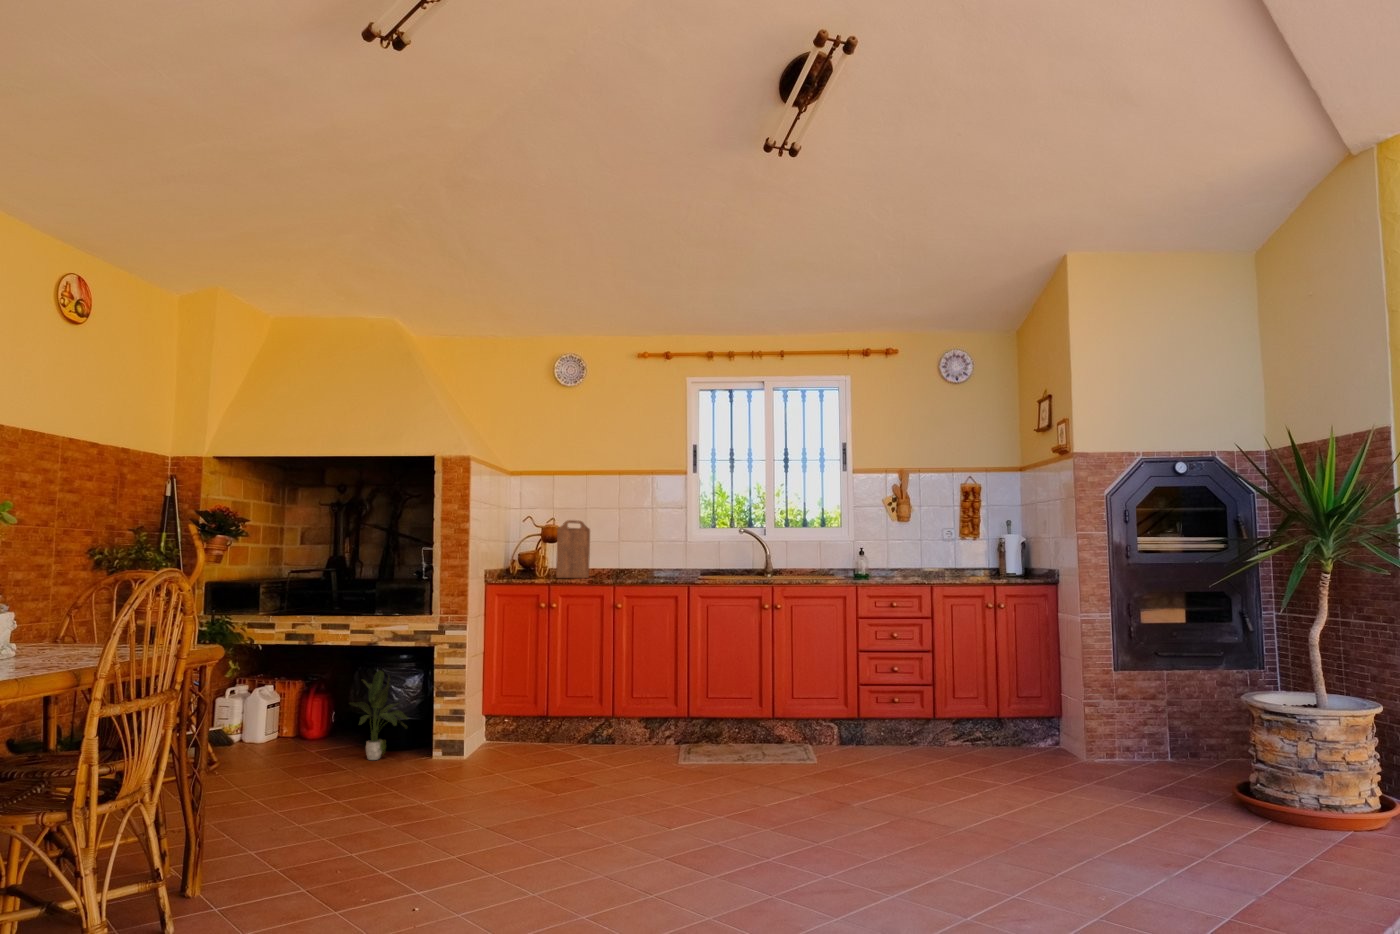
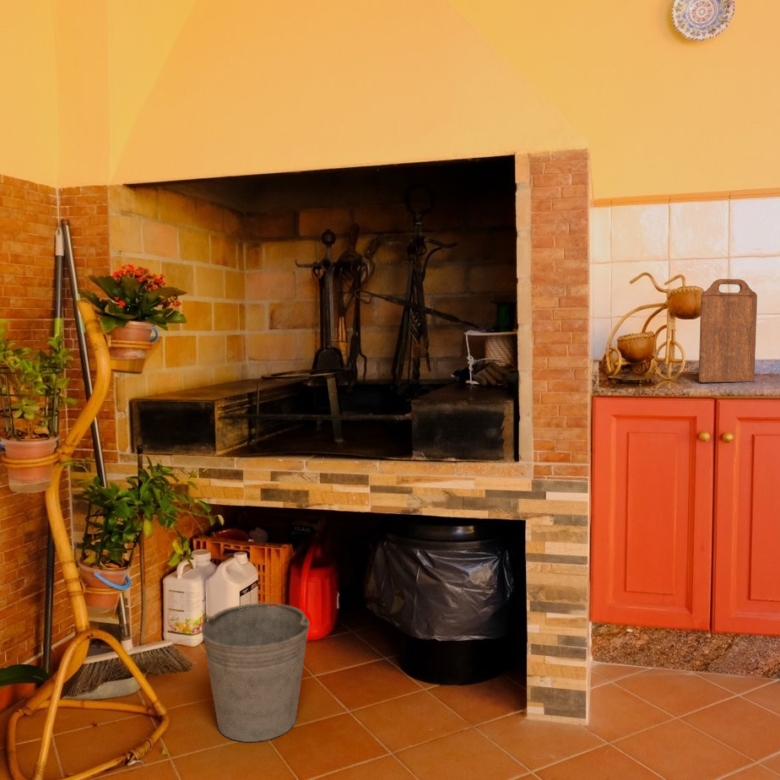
potted plant: present [350,671,408,760] -> none [382,561,487,723]
bucket: none [244,700,309,768] -> present [201,603,309,742]

